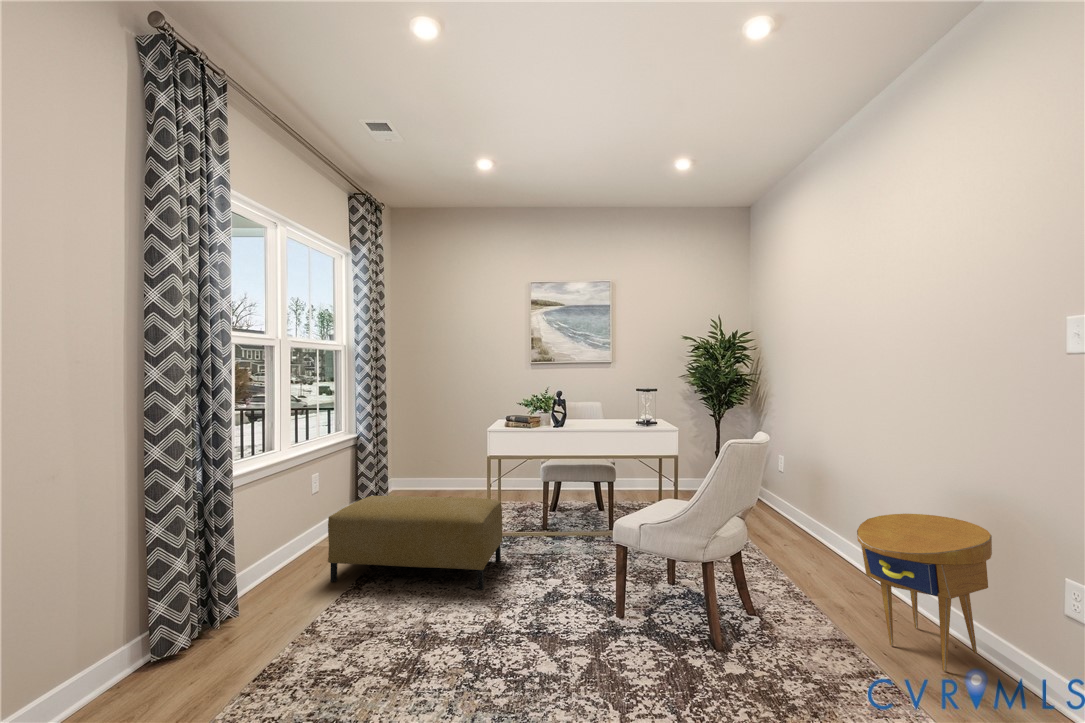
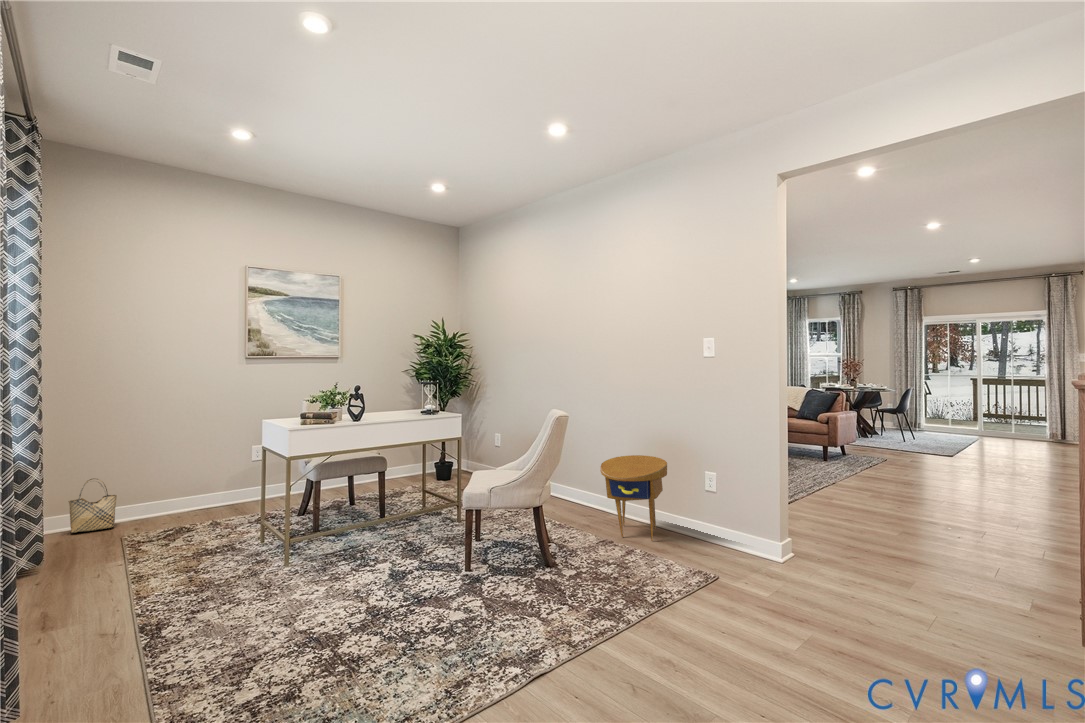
woven basket: none [408,457,437,496] -> present [69,478,117,533]
ottoman: present [328,496,502,590] -> none [111,501,329,639]

